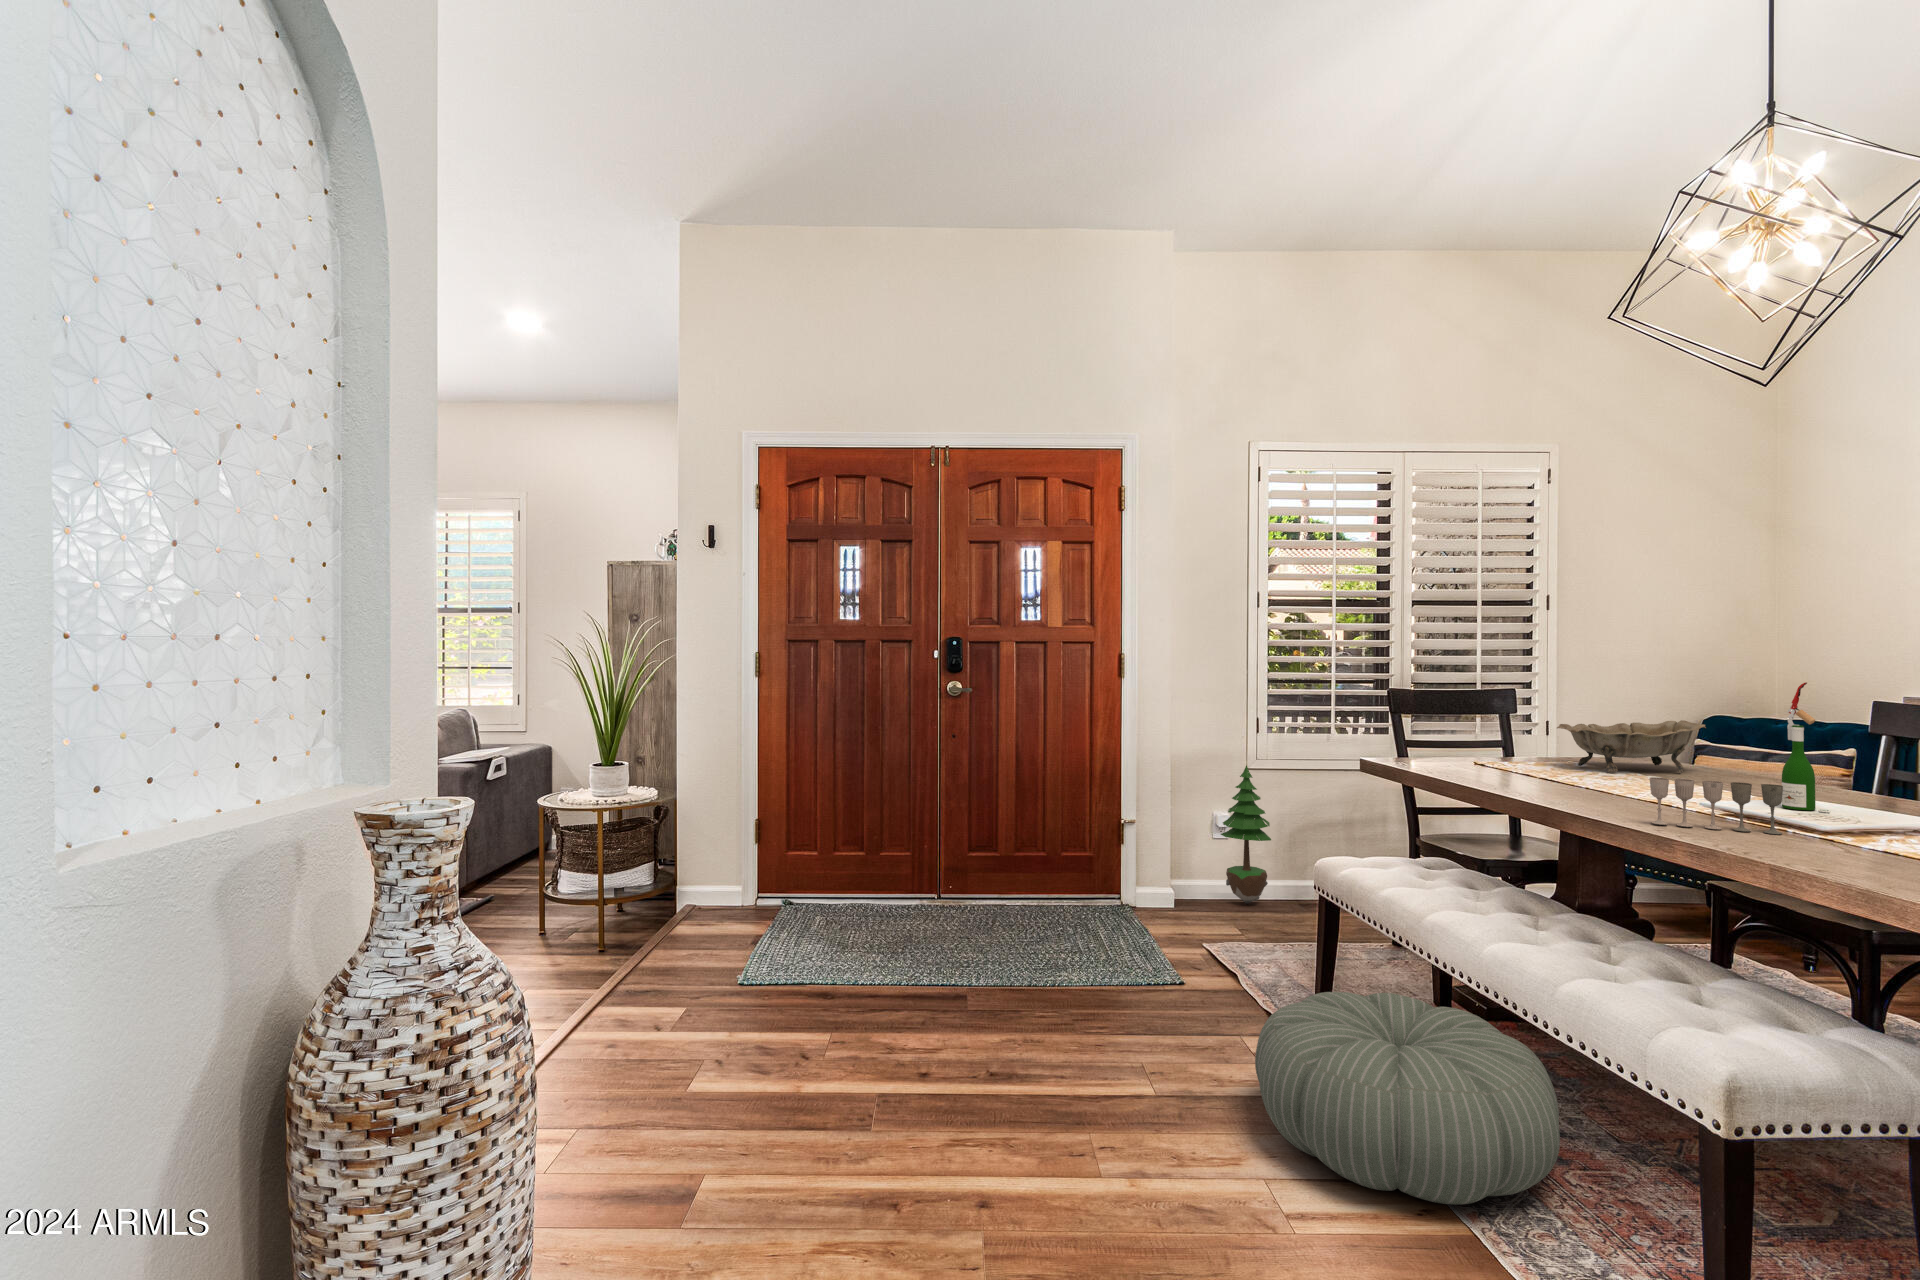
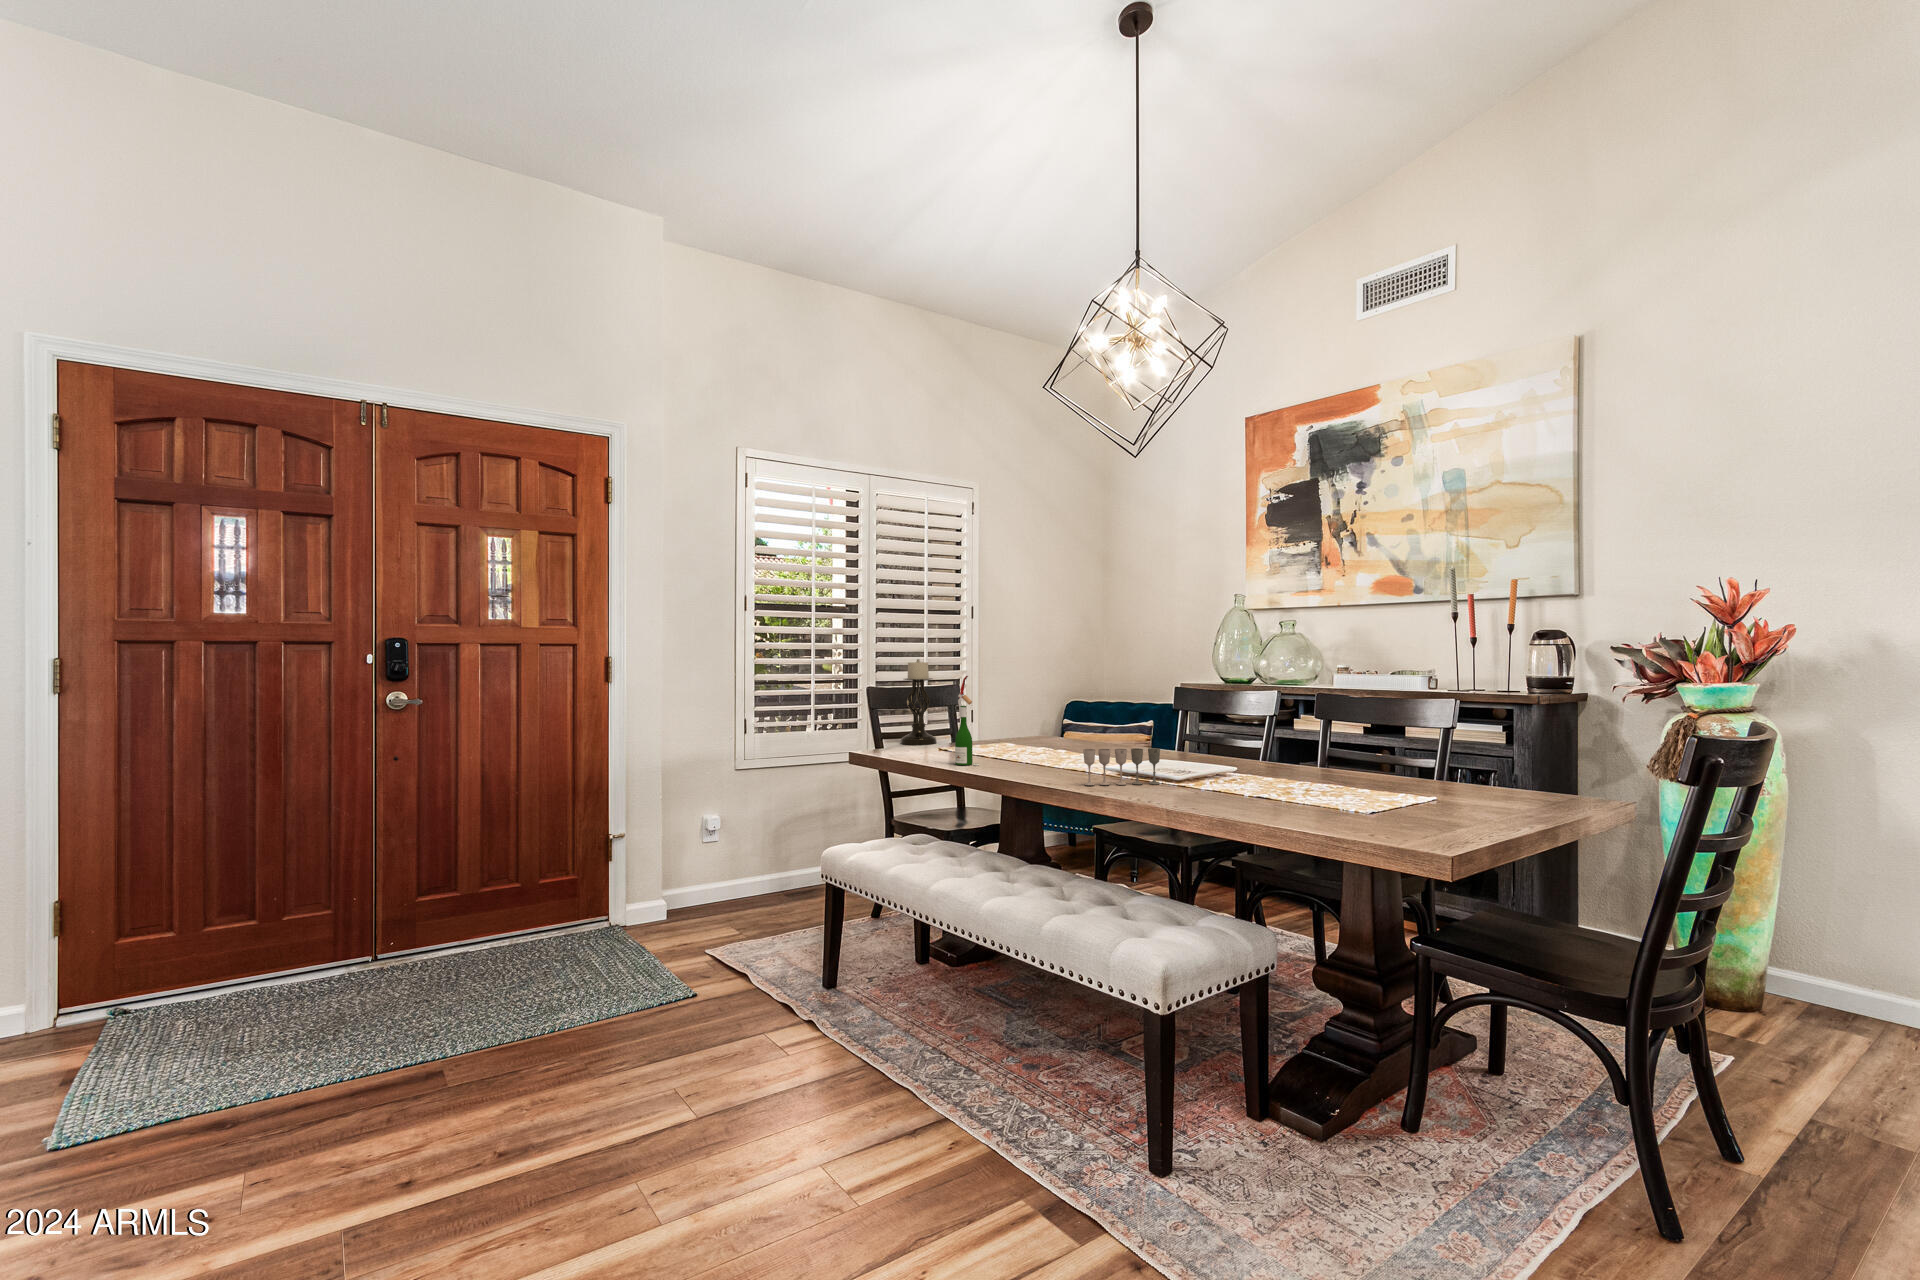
candle holder: none [1432,659,1480,759] -> present [901,659,937,745]
wine bottle: present [1782,682,1831,813] -> present [955,676,979,765]
decorative bowl: present [1557,720,1706,773] -> none [994,704,1087,747]
potted tree: present [1221,766,1271,904] -> none [709,765,759,901]
pouf: present [1255,992,1560,1204] -> none [795,959,1043,1141]

